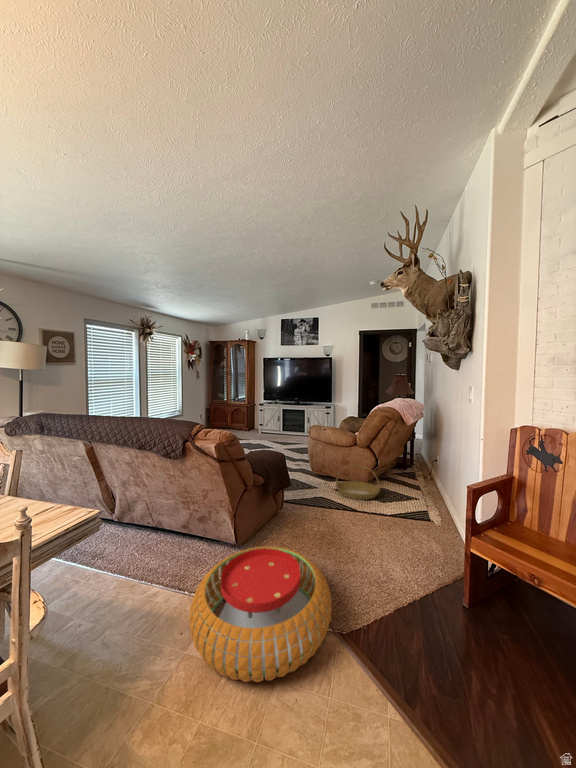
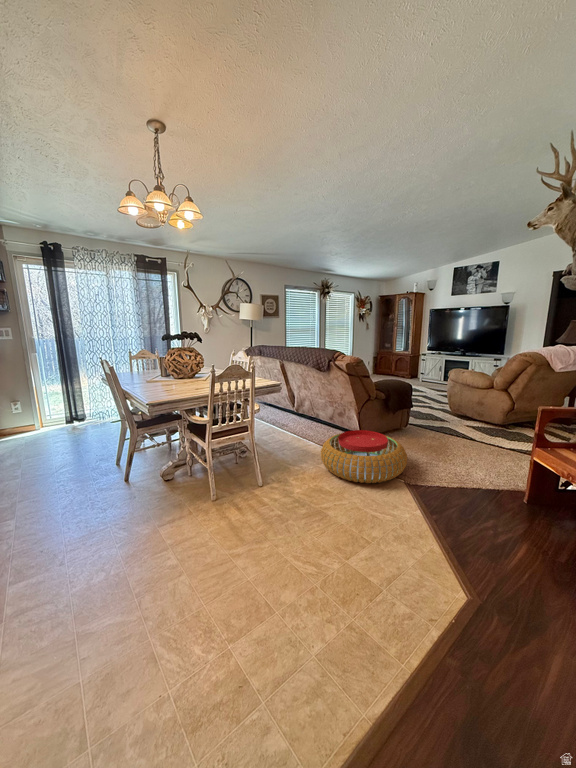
basket: present [336,465,380,500] -> none [464,406,512,438]

